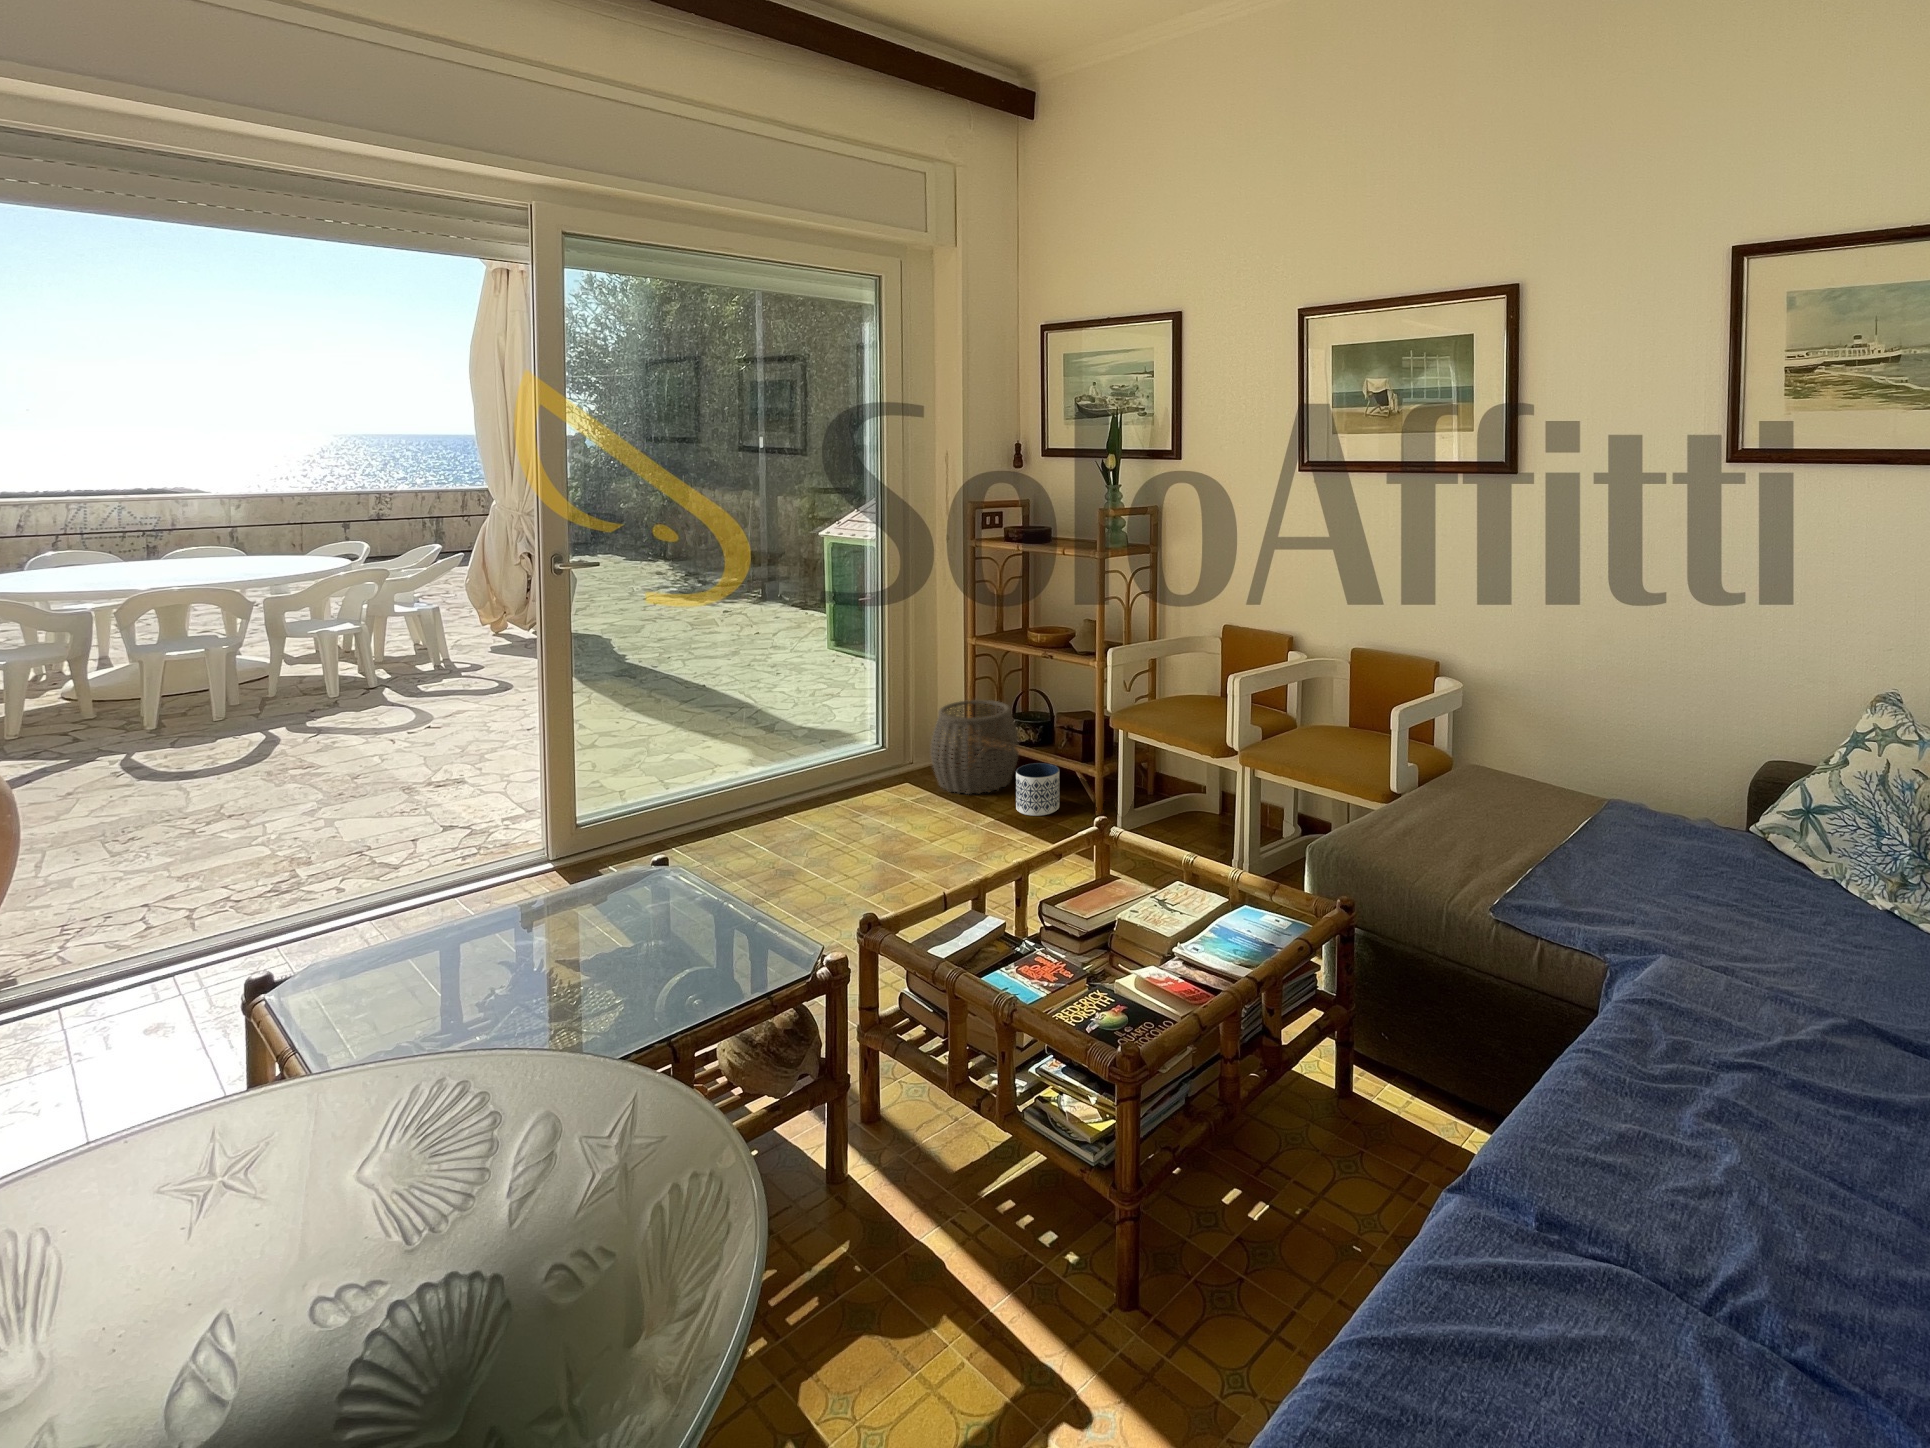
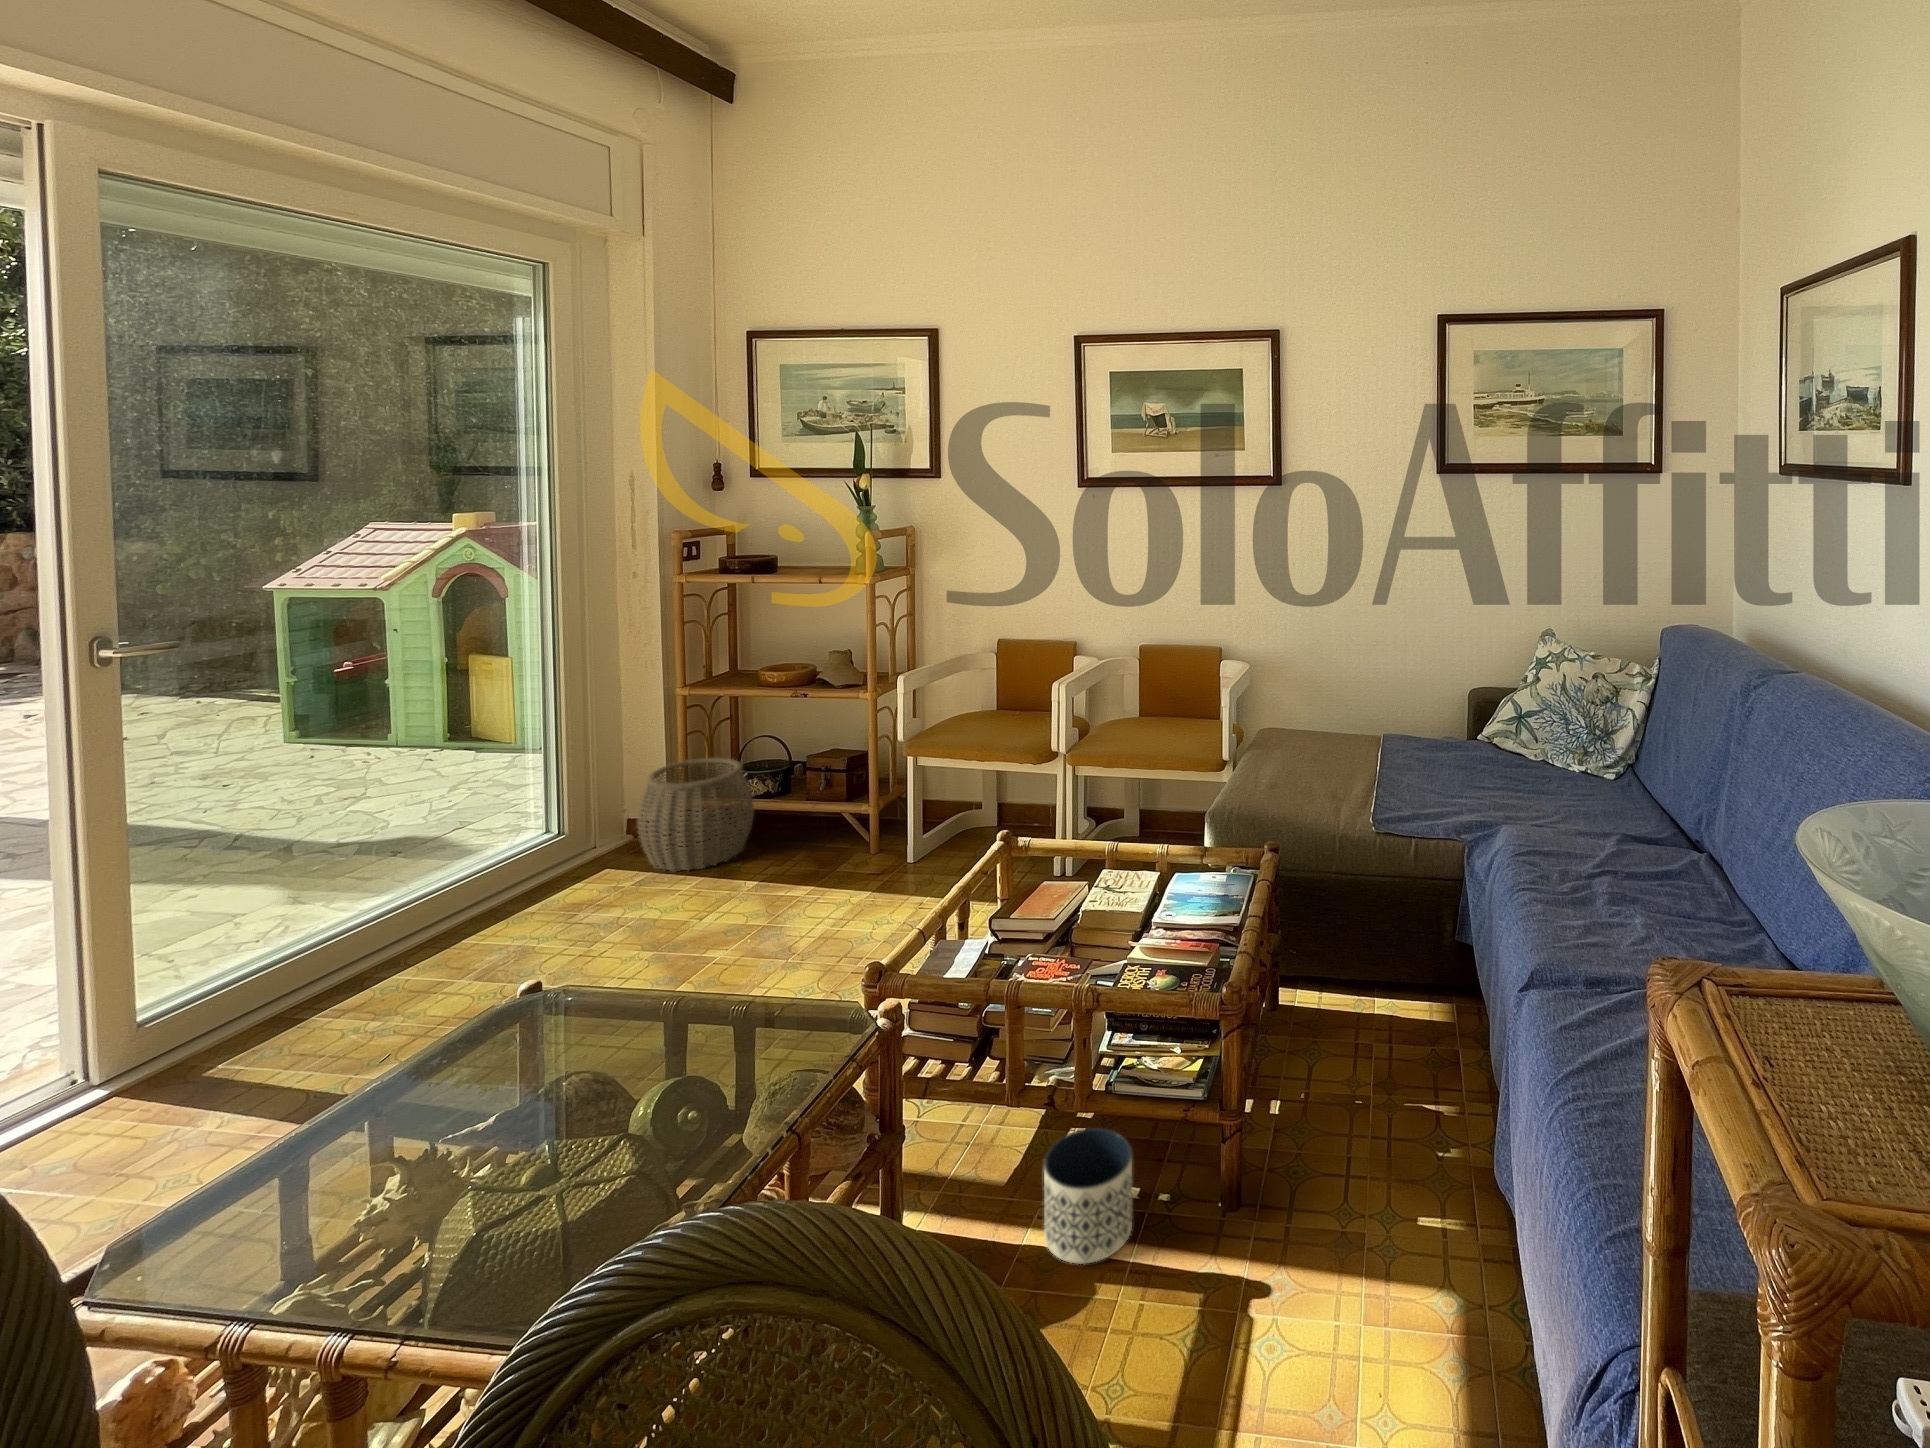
planter: present [1016,763,1060,816] -> present [1044,1128,1132,1264]

